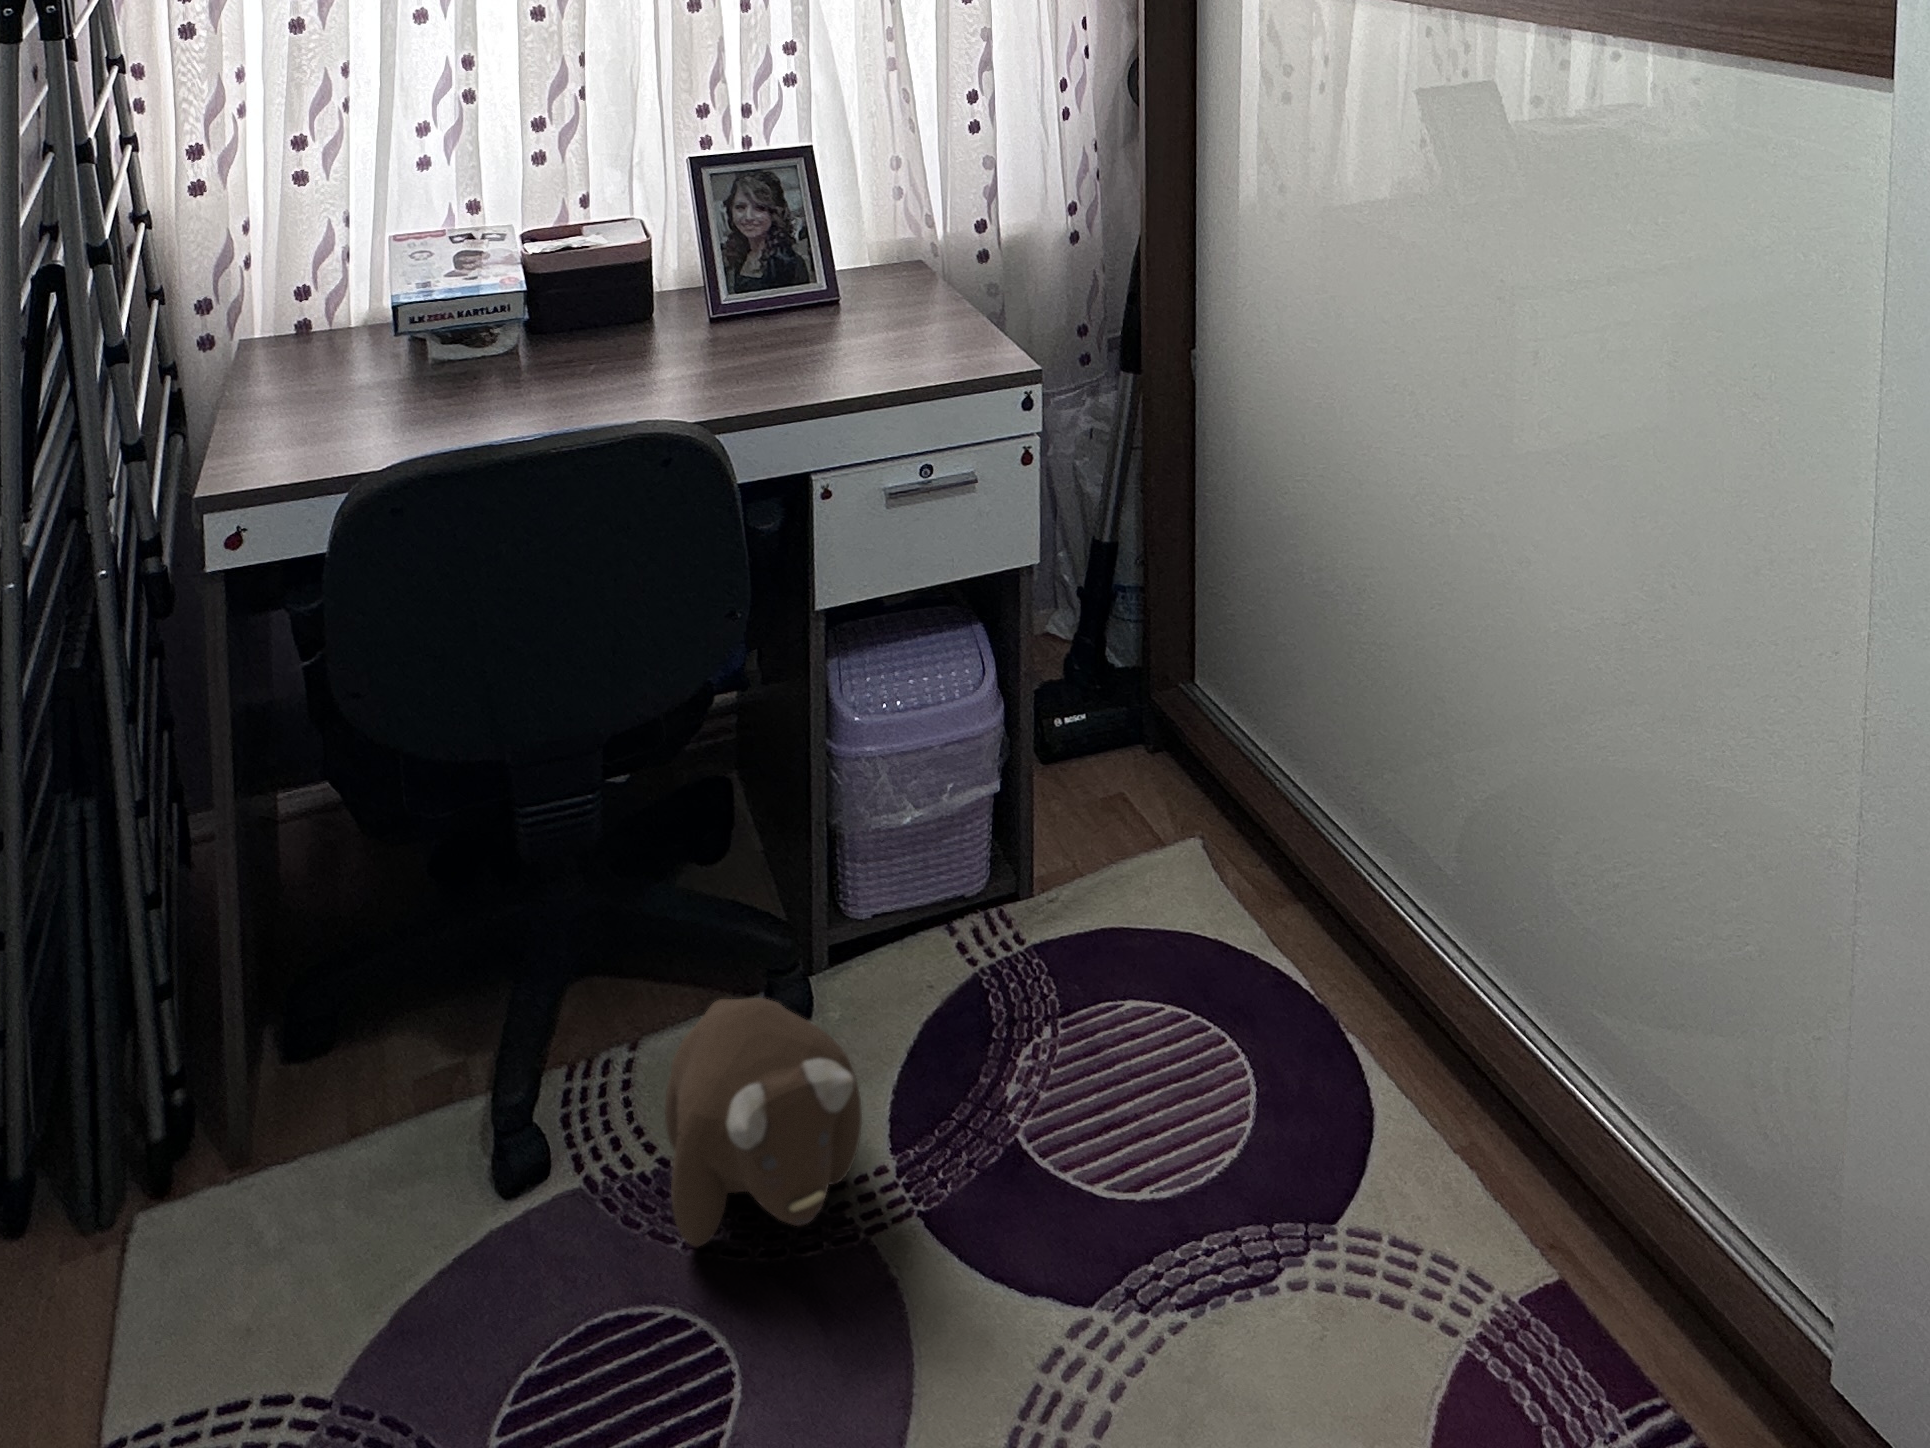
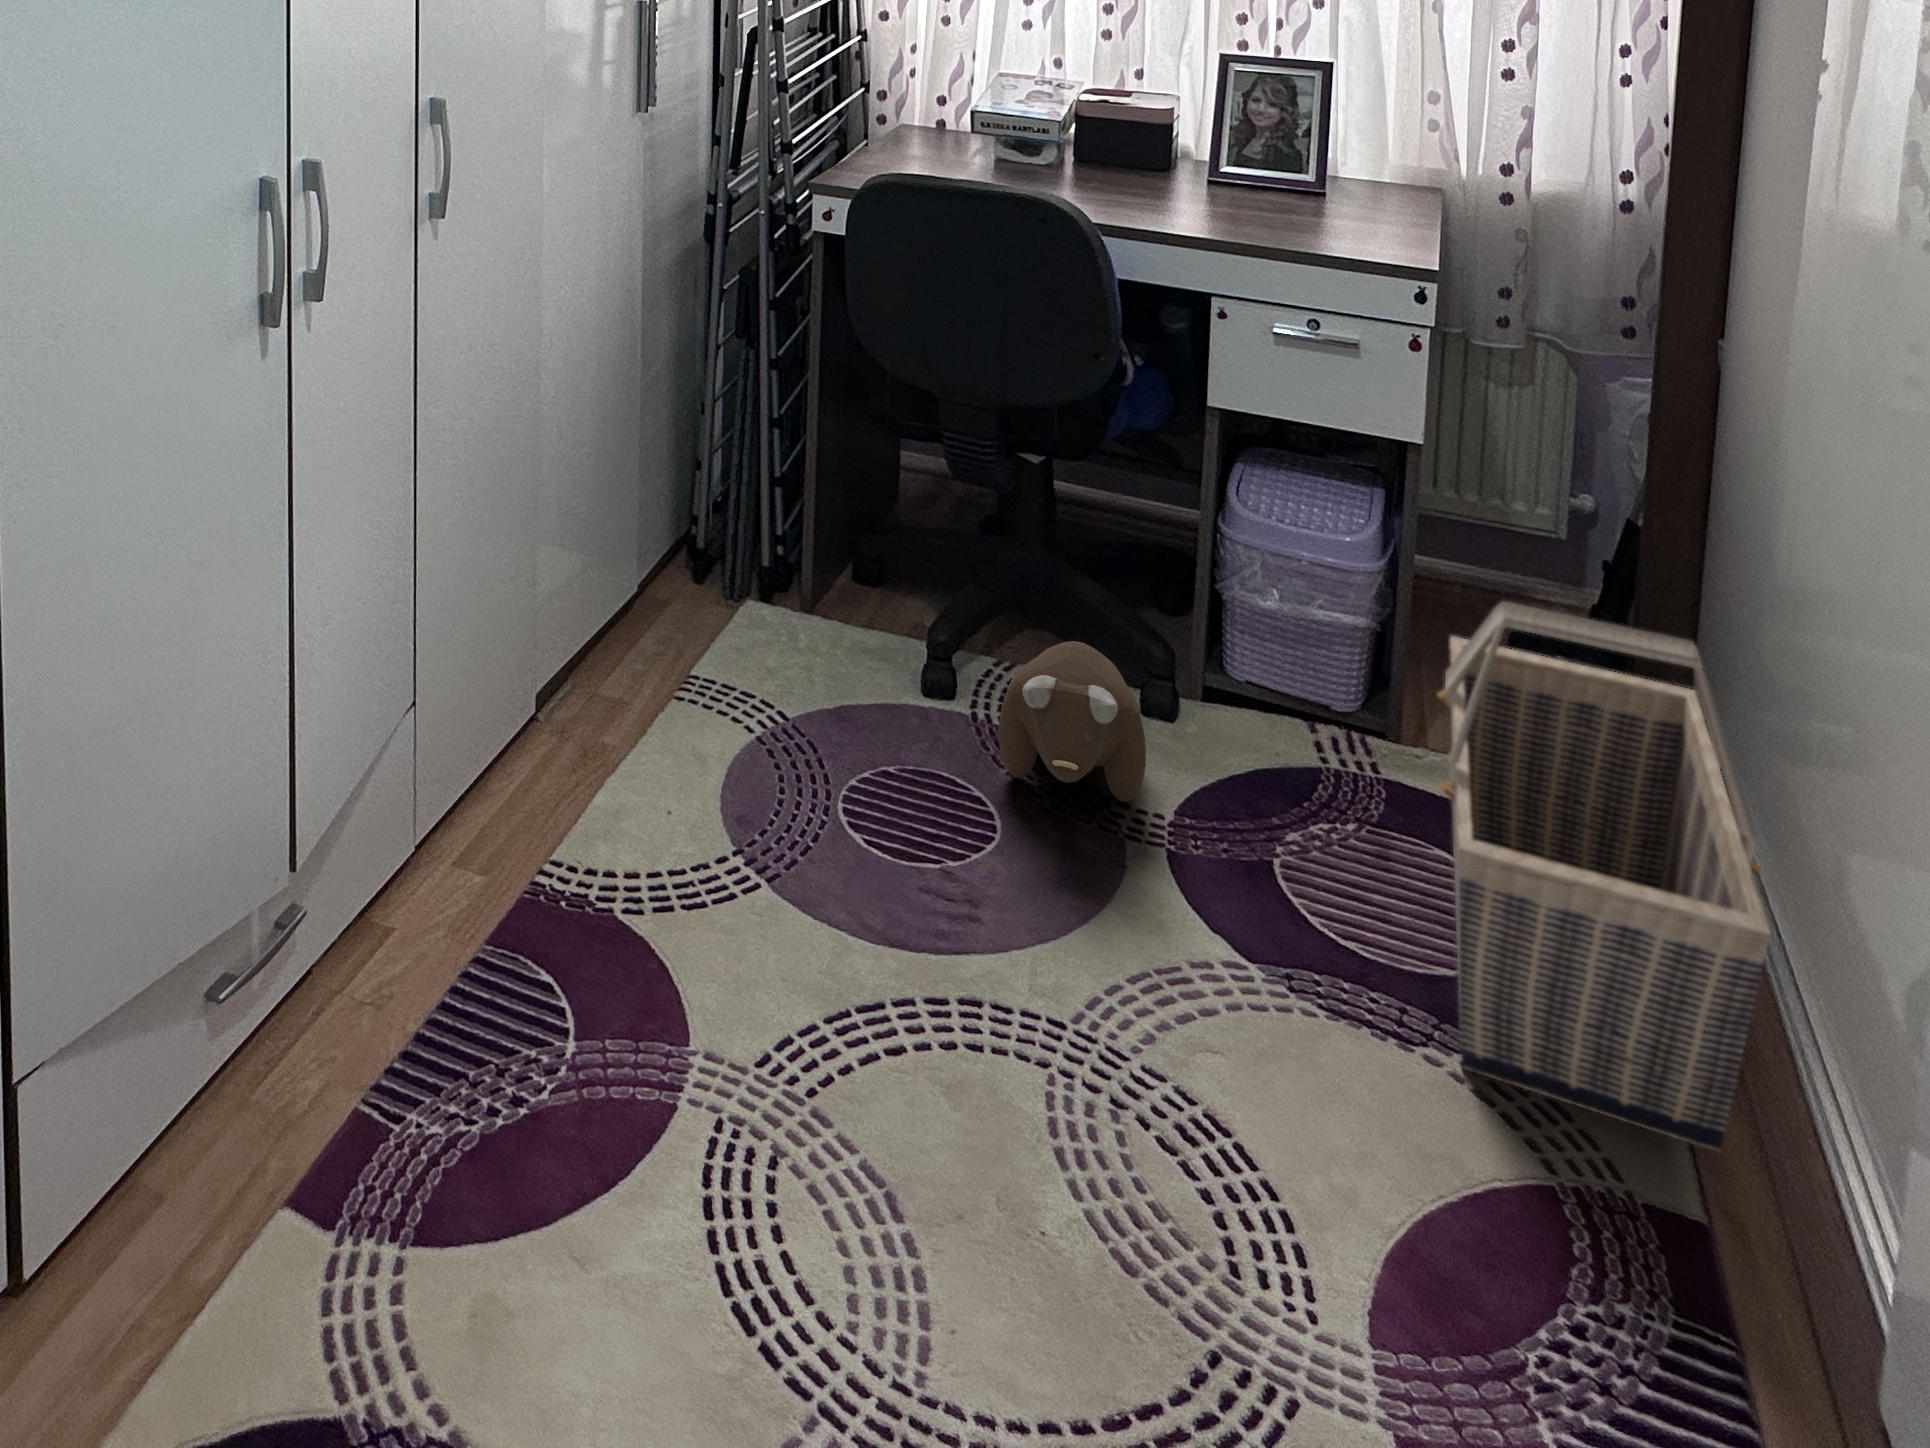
basket: none [1115,682,1561,1278] -> present [1437,601,1770,1152]

